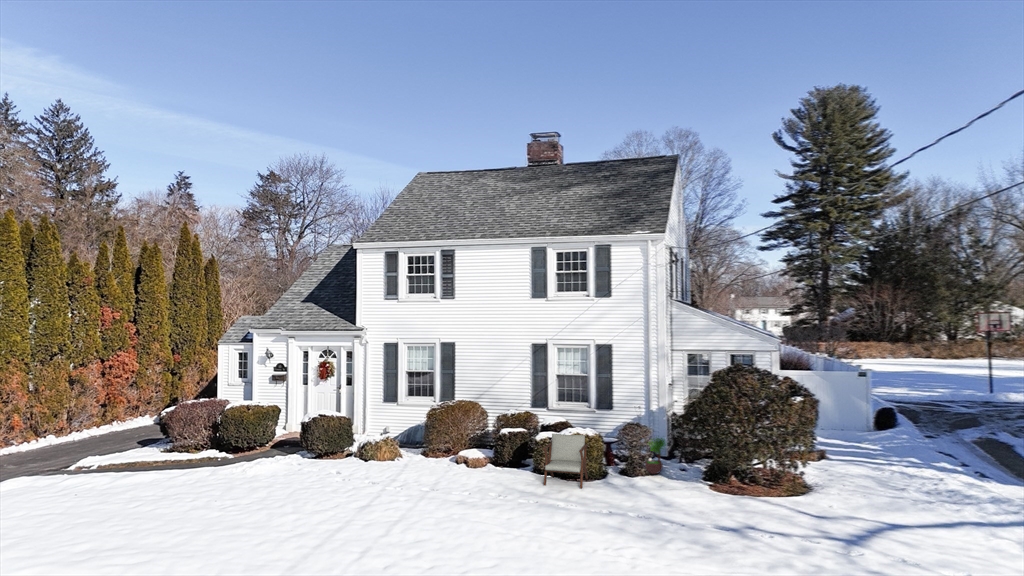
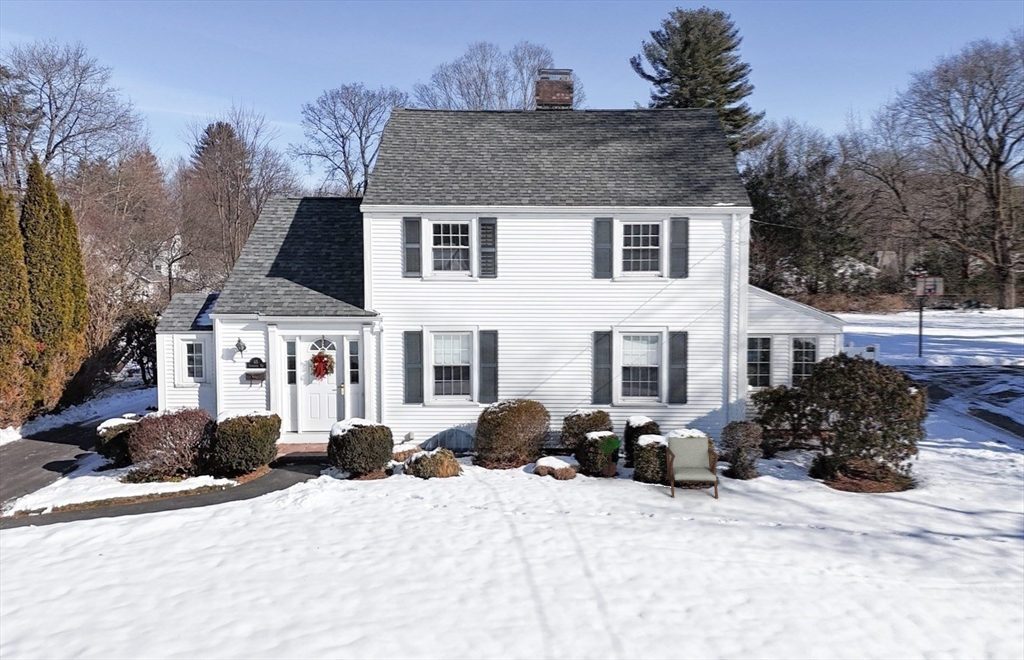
potted tree: present [645,438,665,474] -> present [601,438,619,477]

